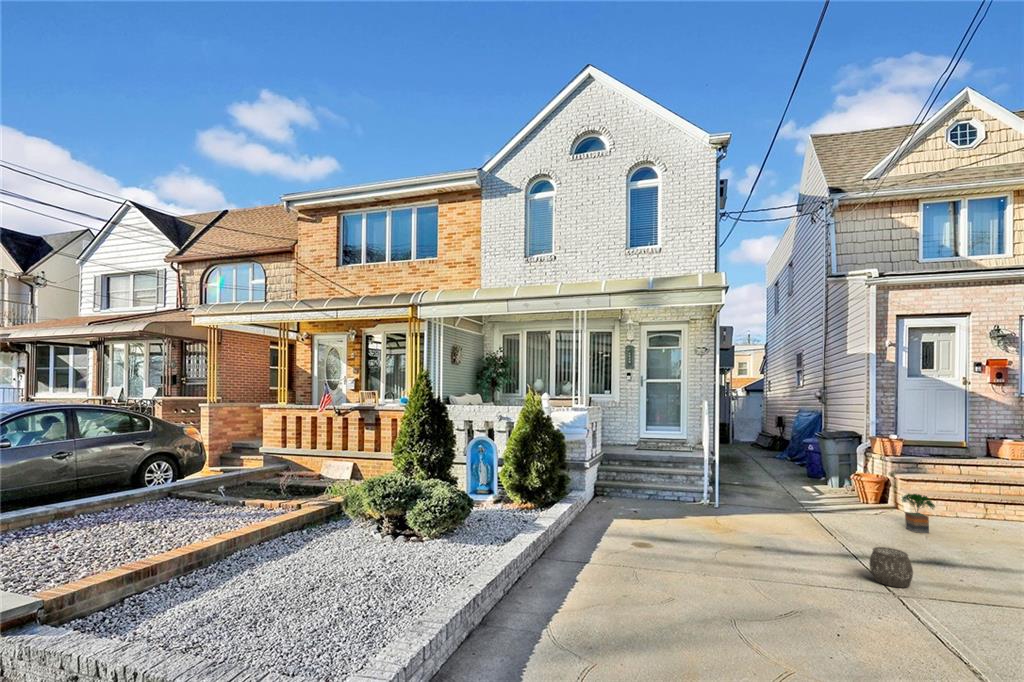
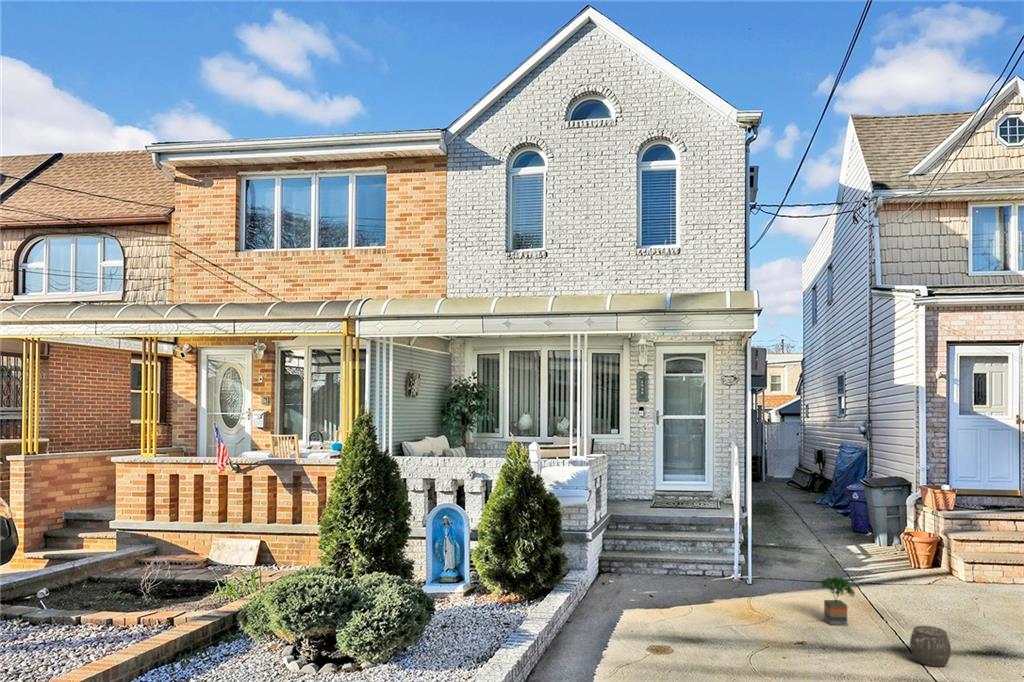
potted tree: present [902,494,935,533] -> present [821,577,854,625]

